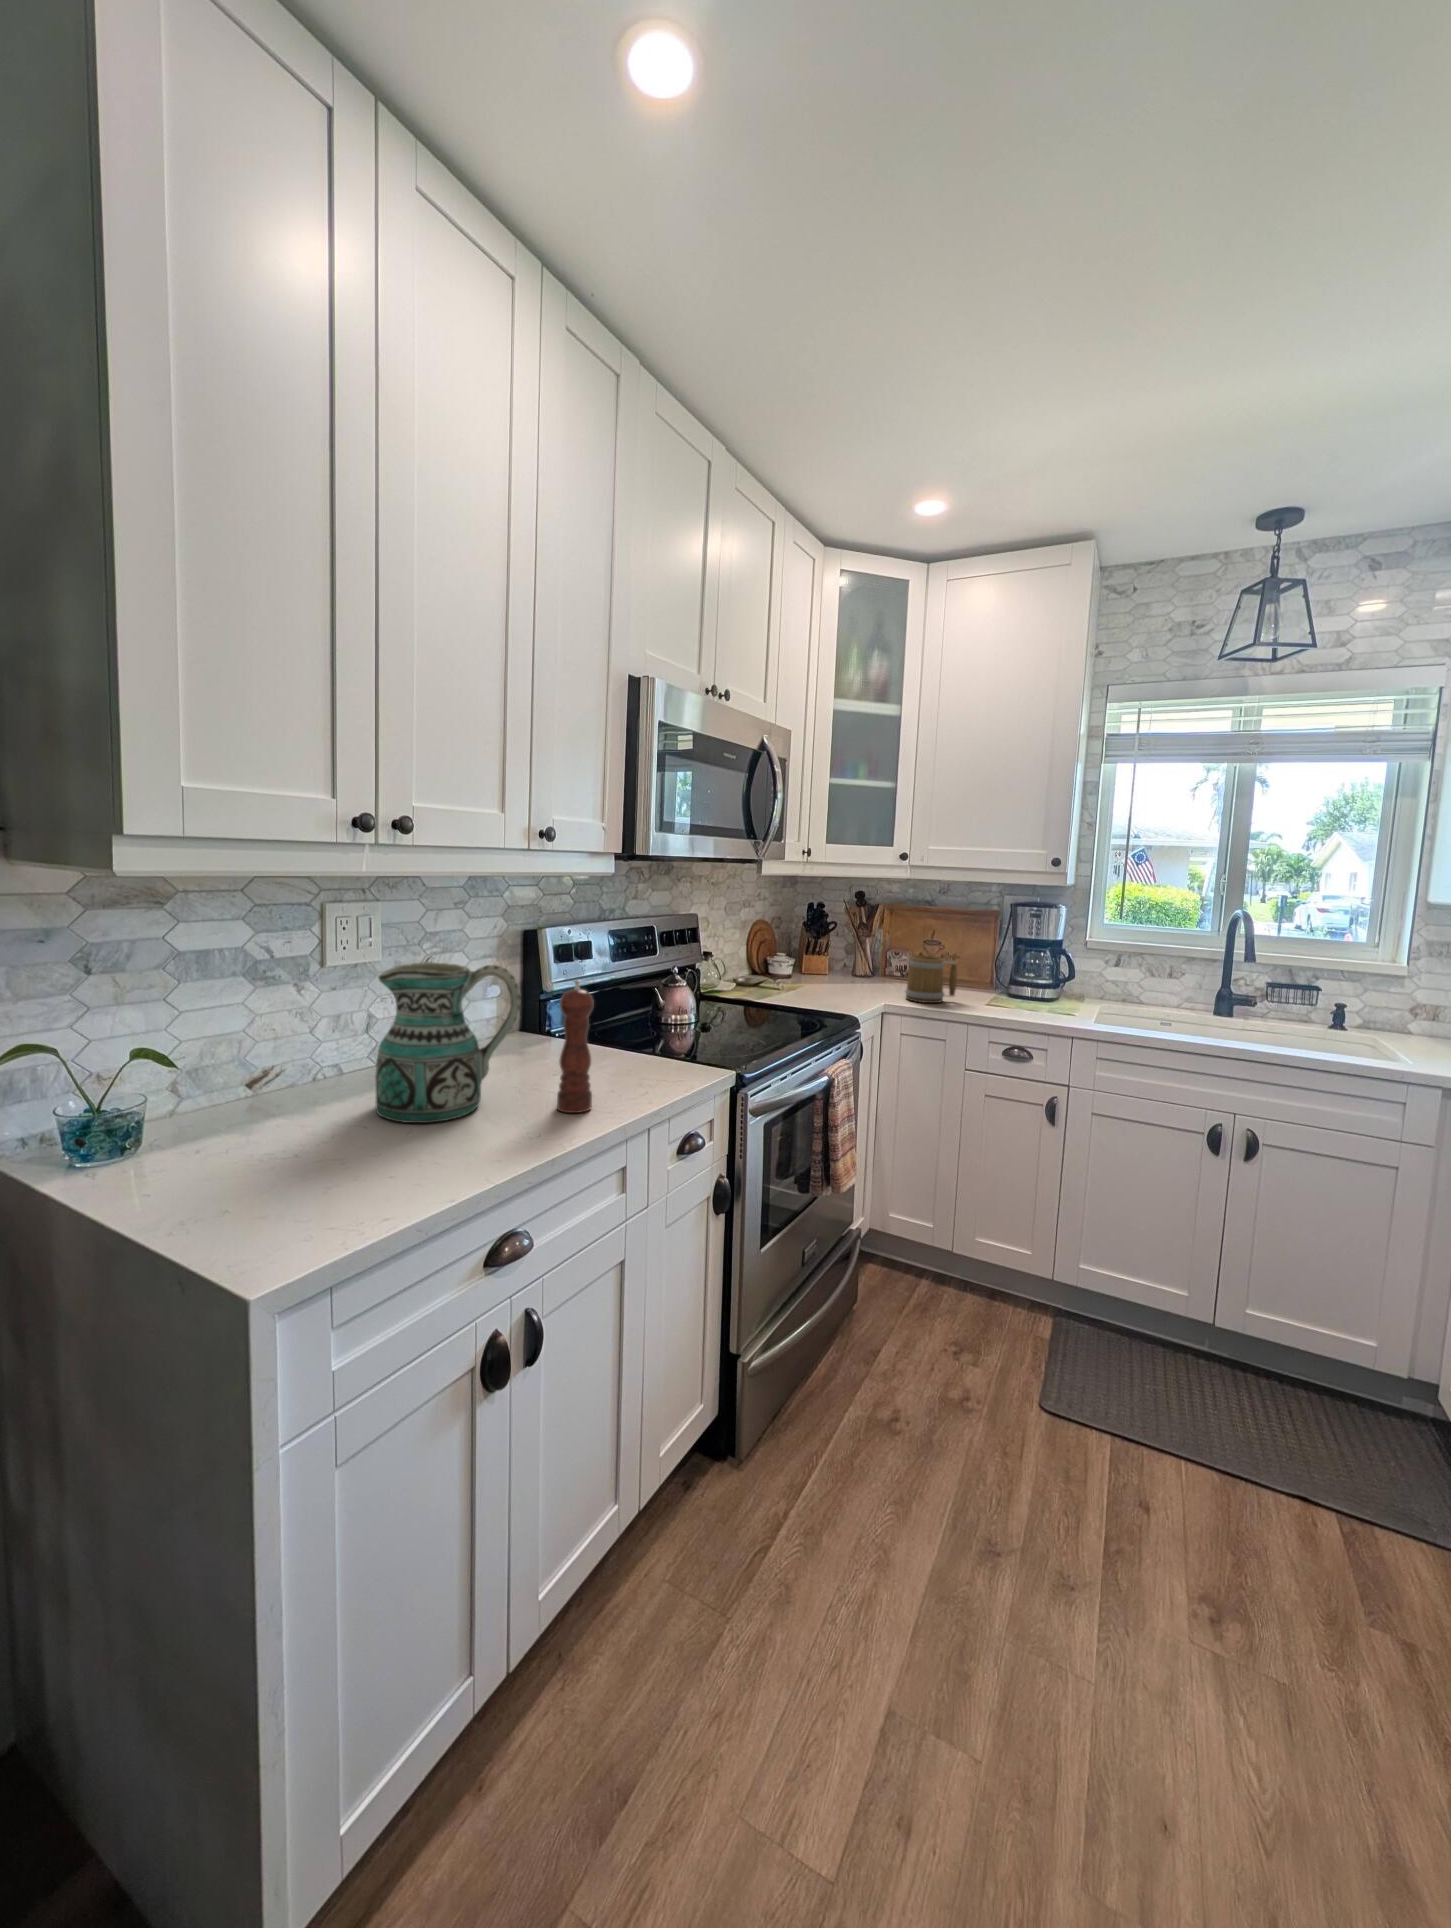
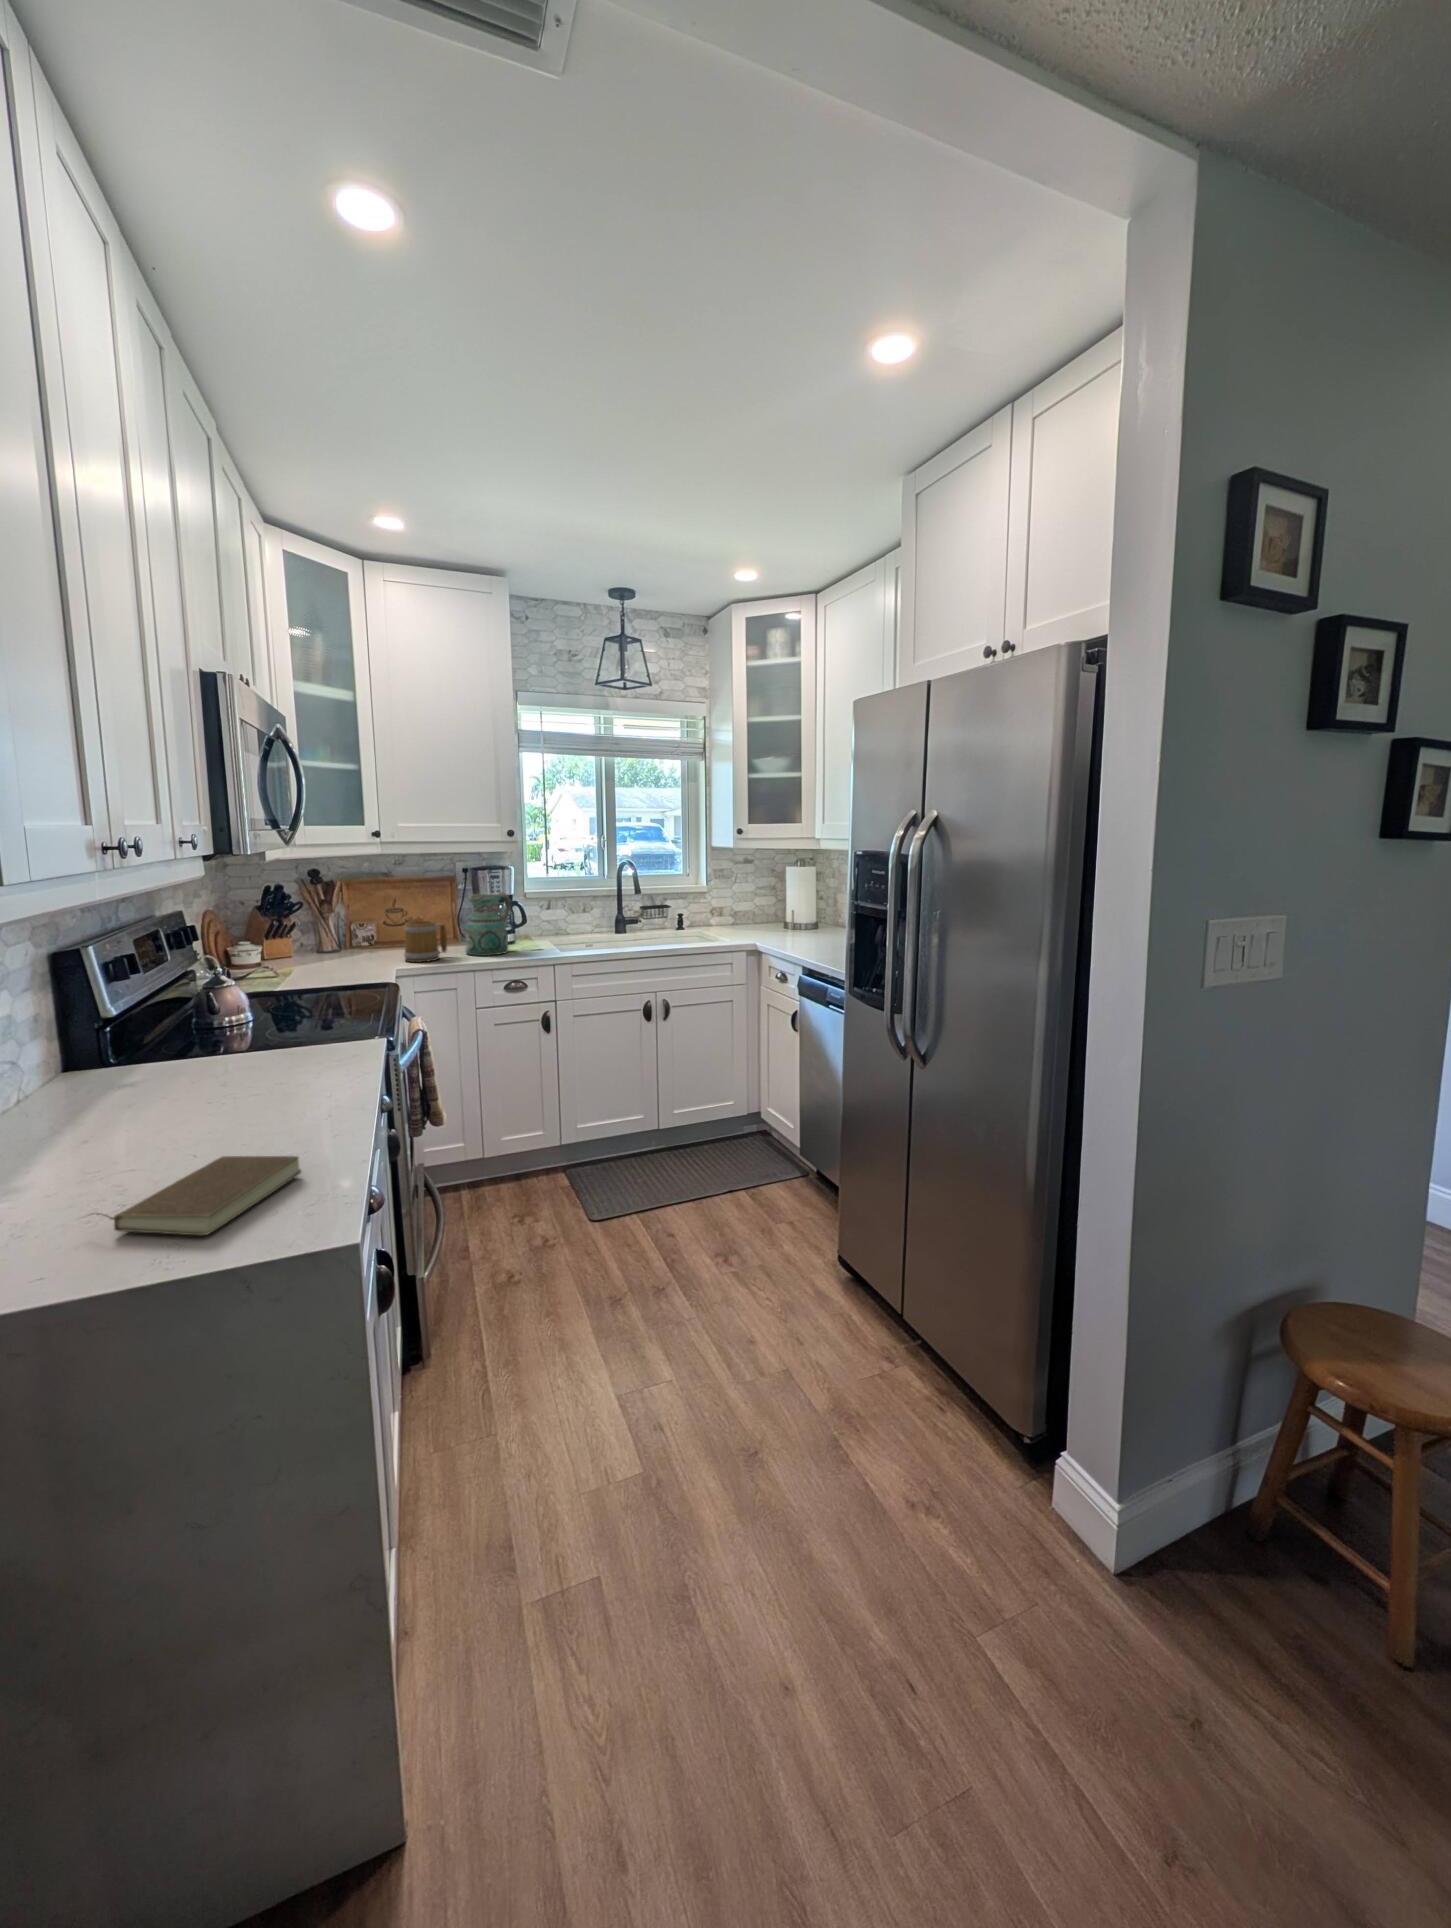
ceramic pitcher: present [375,962,521,1123] -> present [466,892,510,956]
pepper mill: present [557,980,594,1113] -> none [297,976,340,1098]
book: none [214,1139,386,1211] -> present [96,1156,301,1235]

